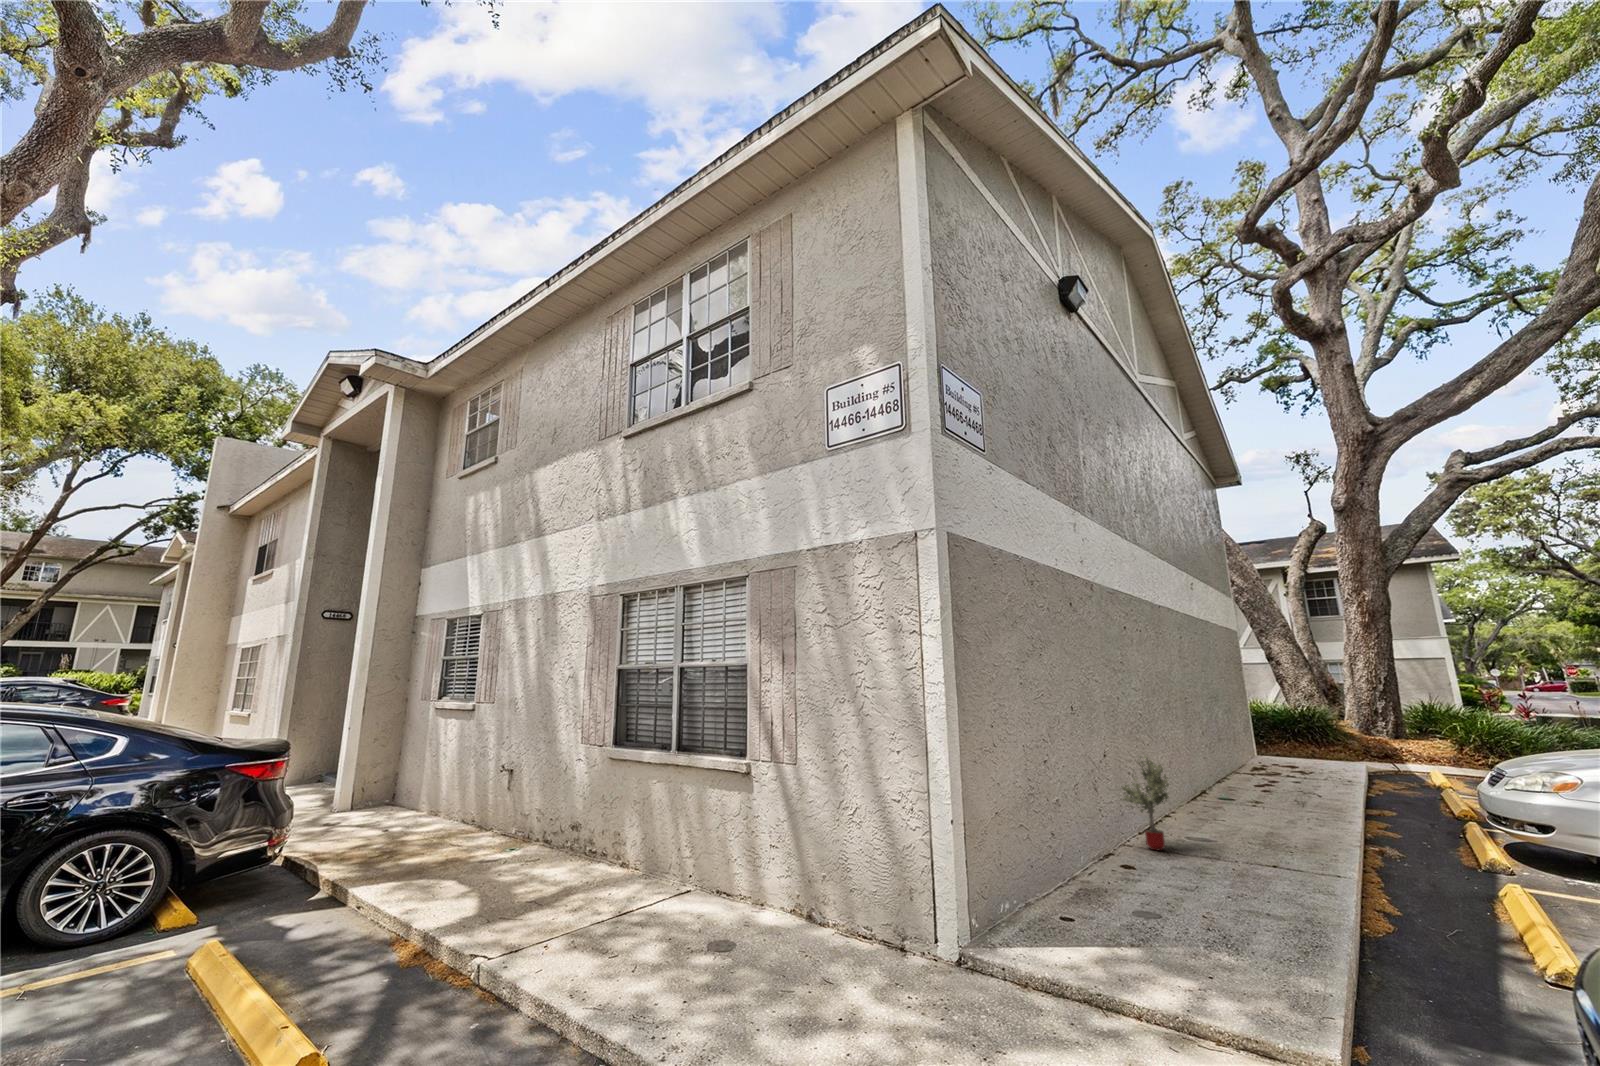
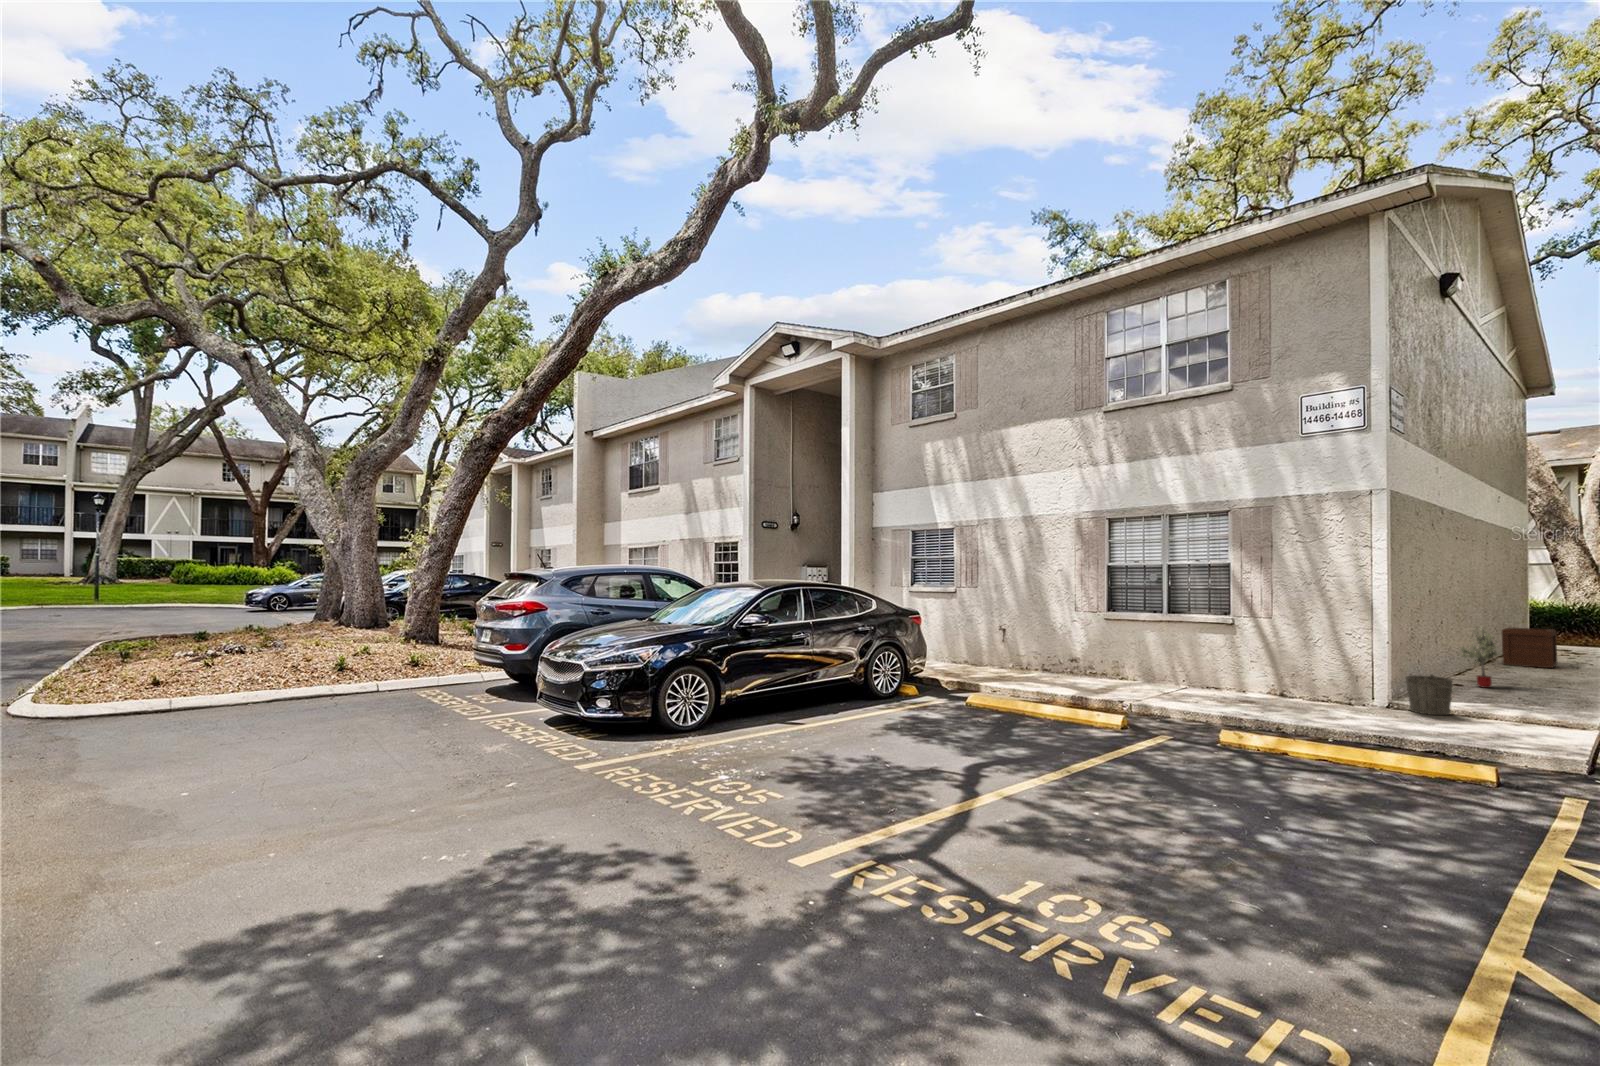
wooden crate: none [1197,742,1263,798] -> present [1502,627,1557,668]
bucket: none [980,865,1061,959] -> present [1406,675,1454,715]

